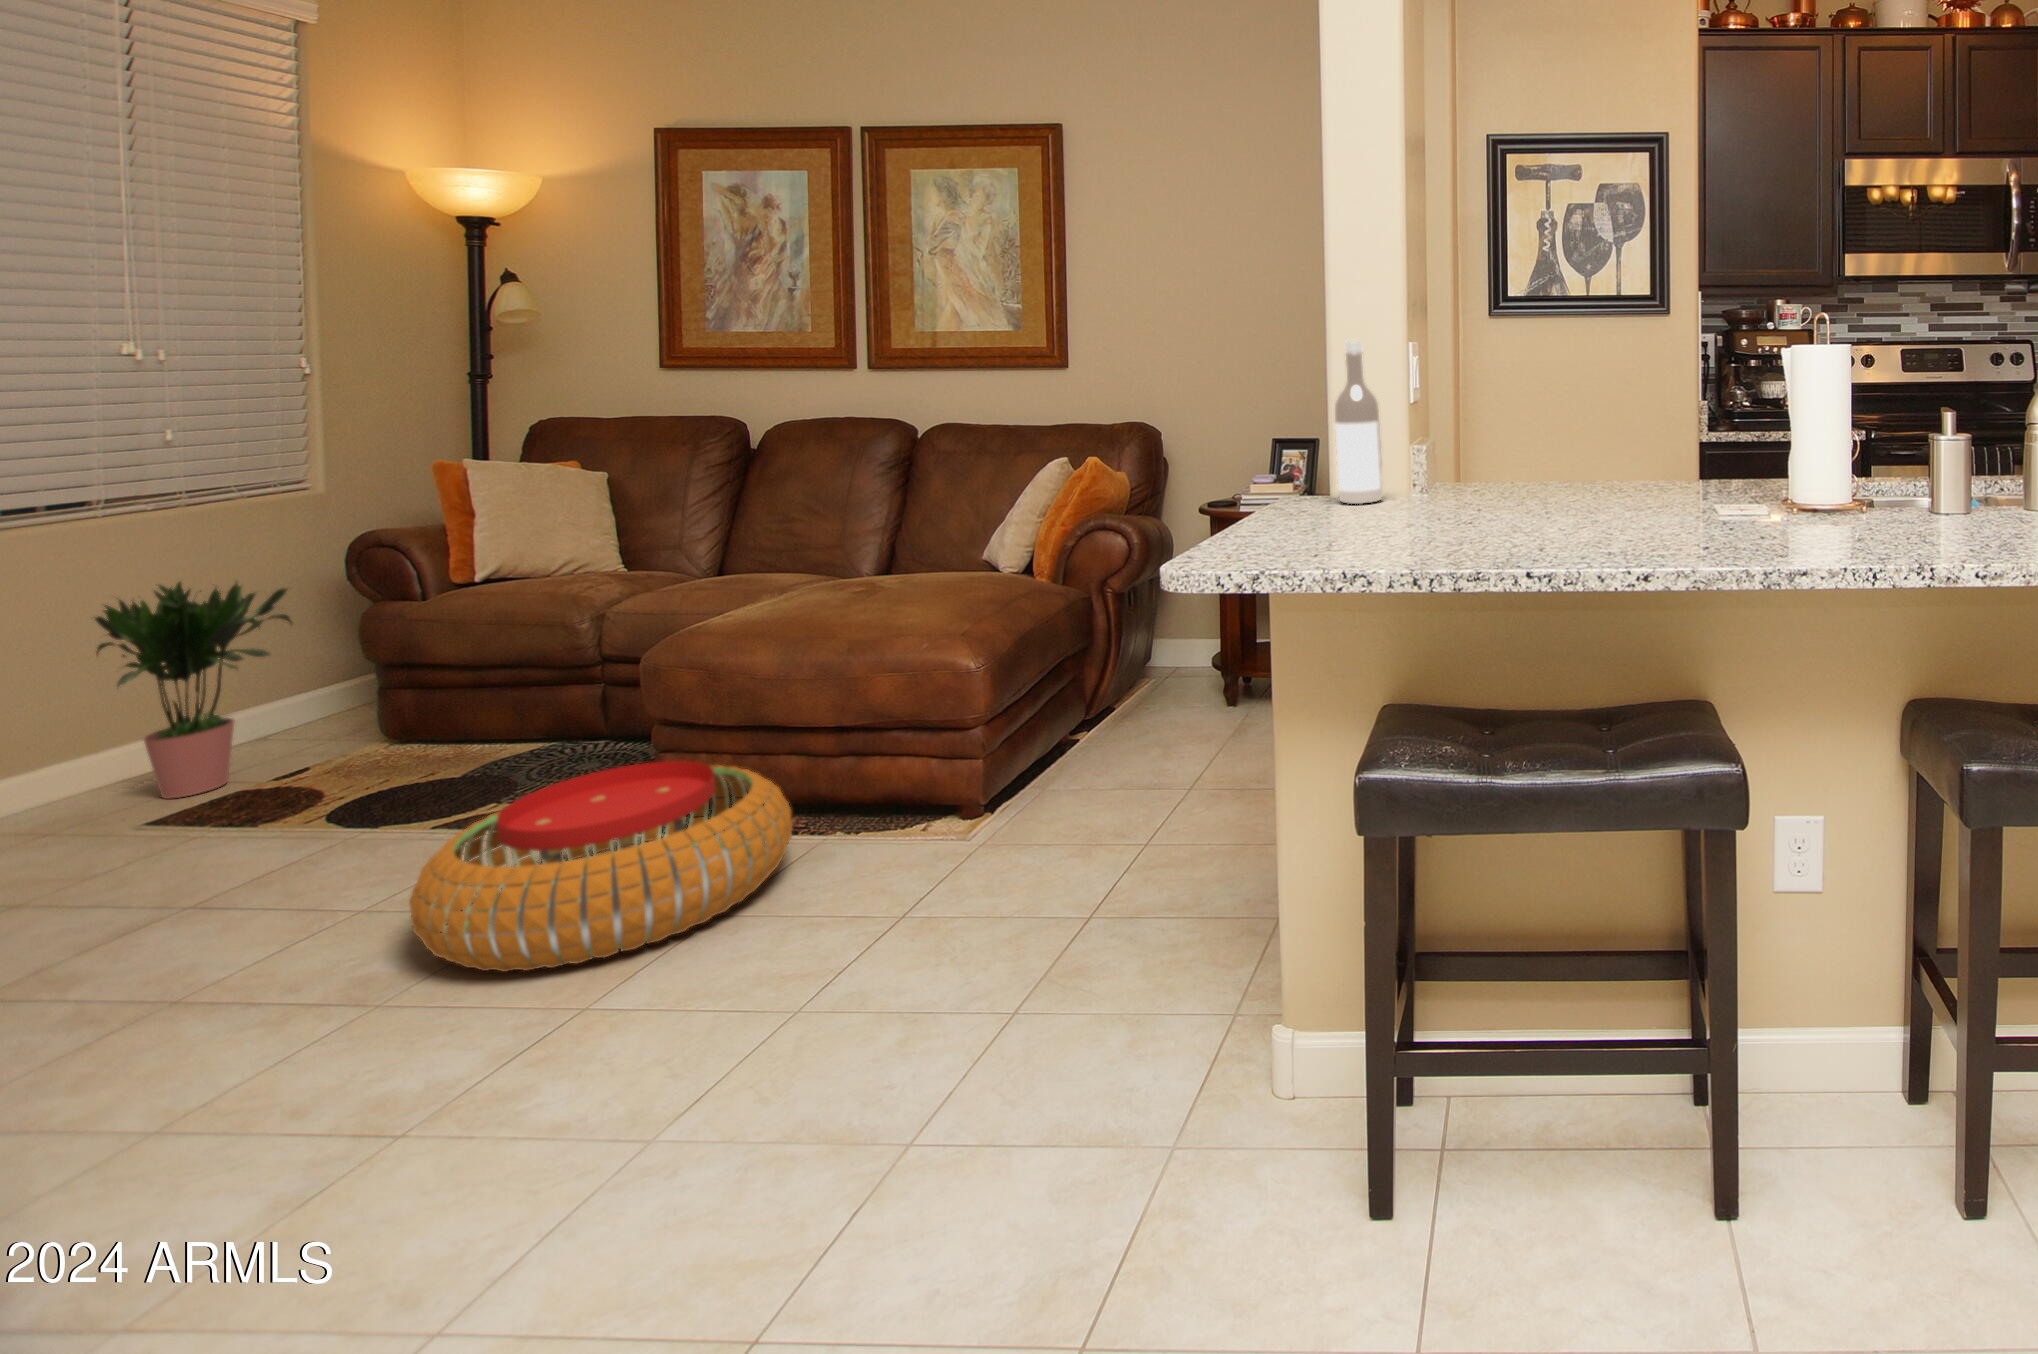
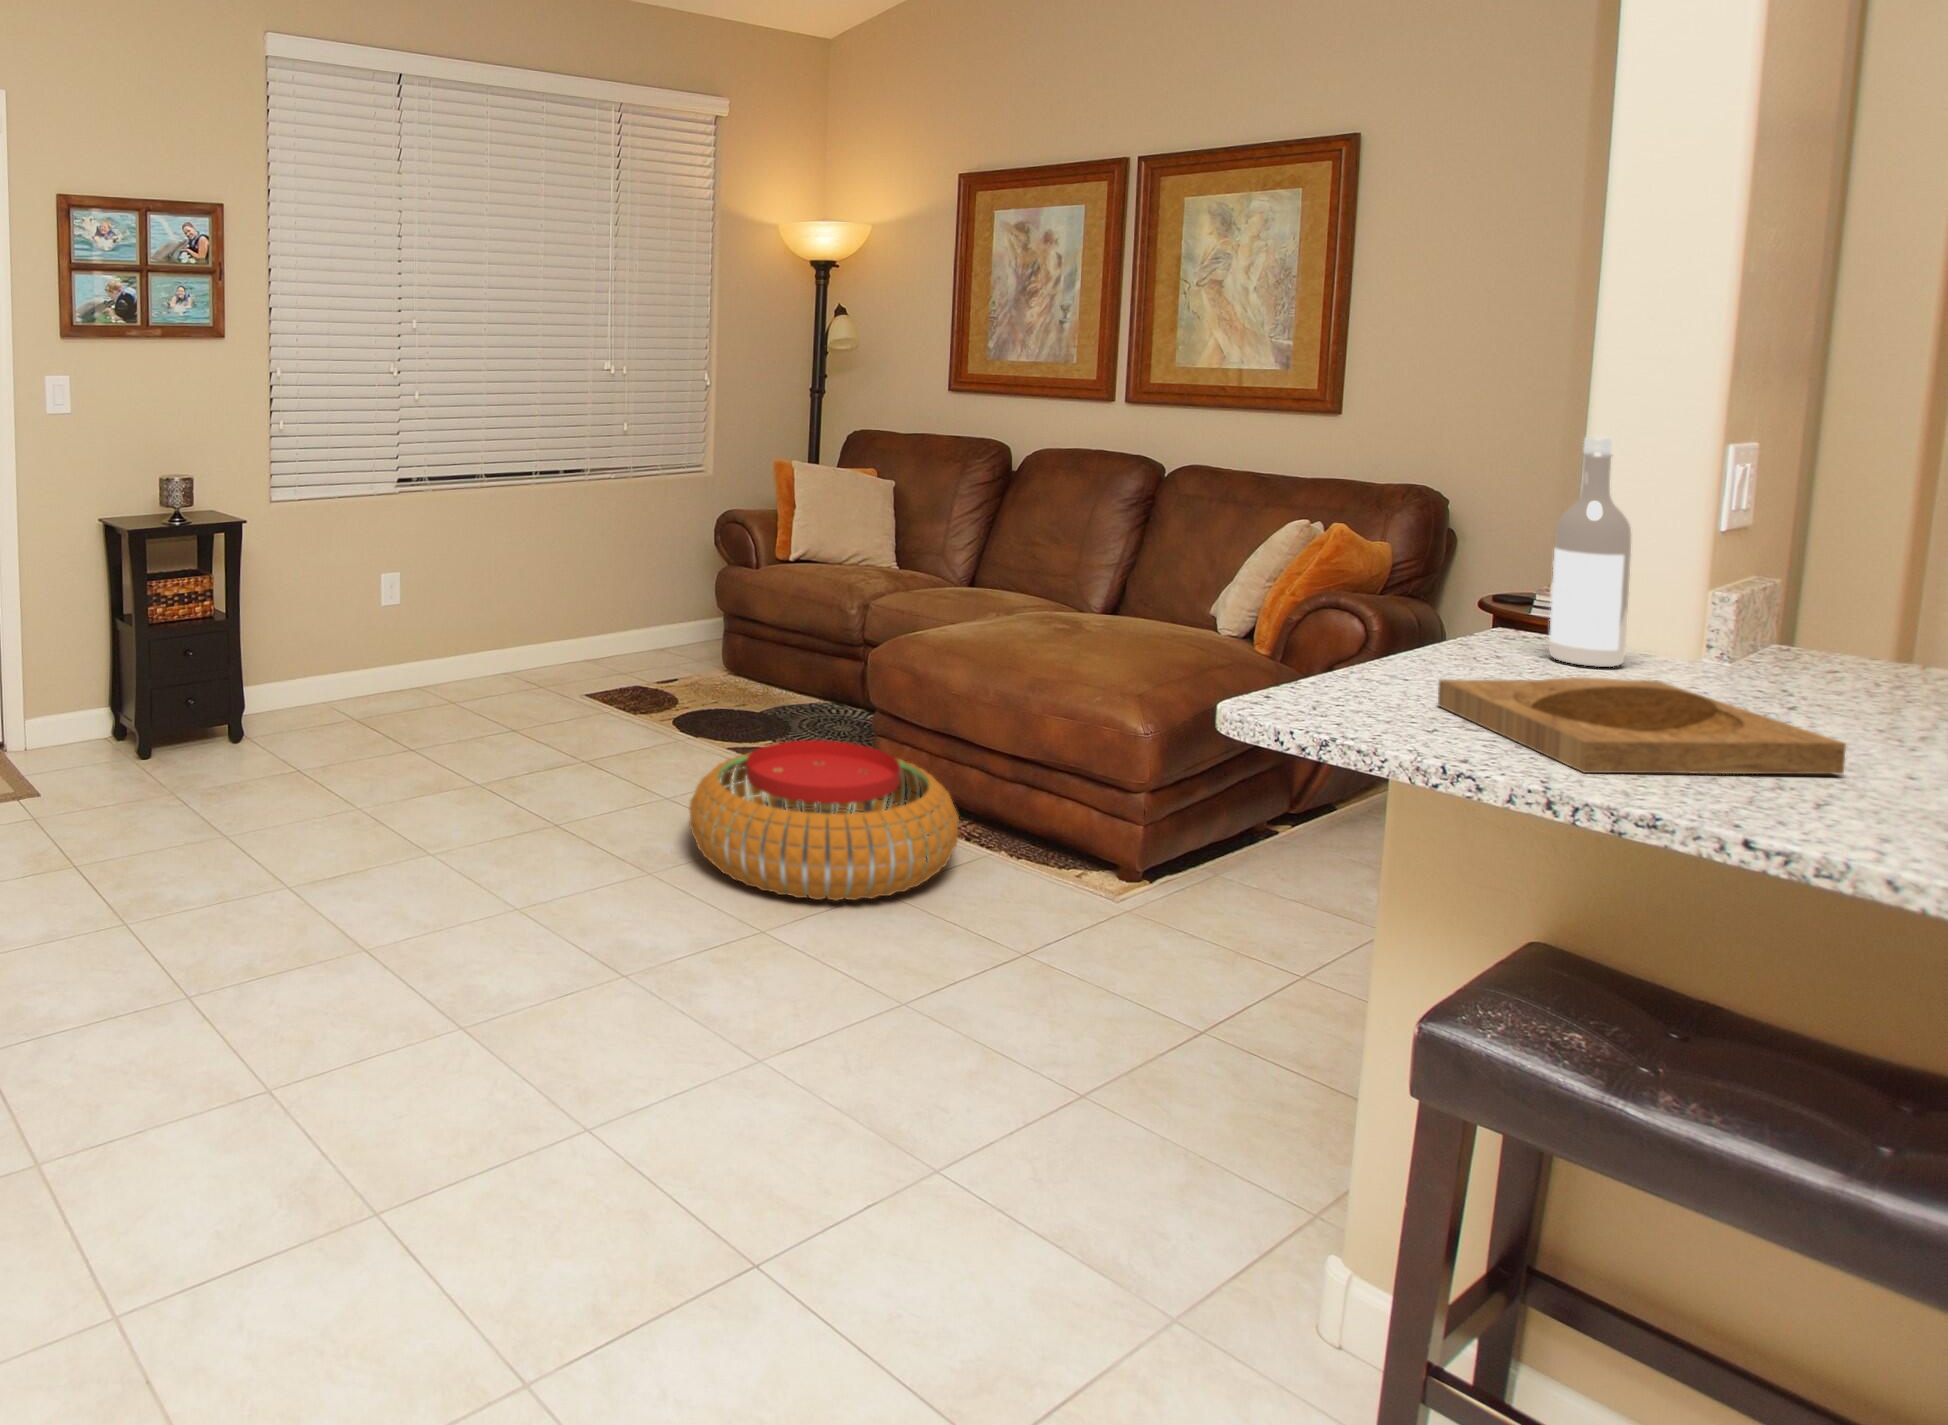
tray: none [1308,499,1534,558] -> present [1438,677,1846,774]
potted plant: present [95,582,292,799] -> none [586,522,693,678]

